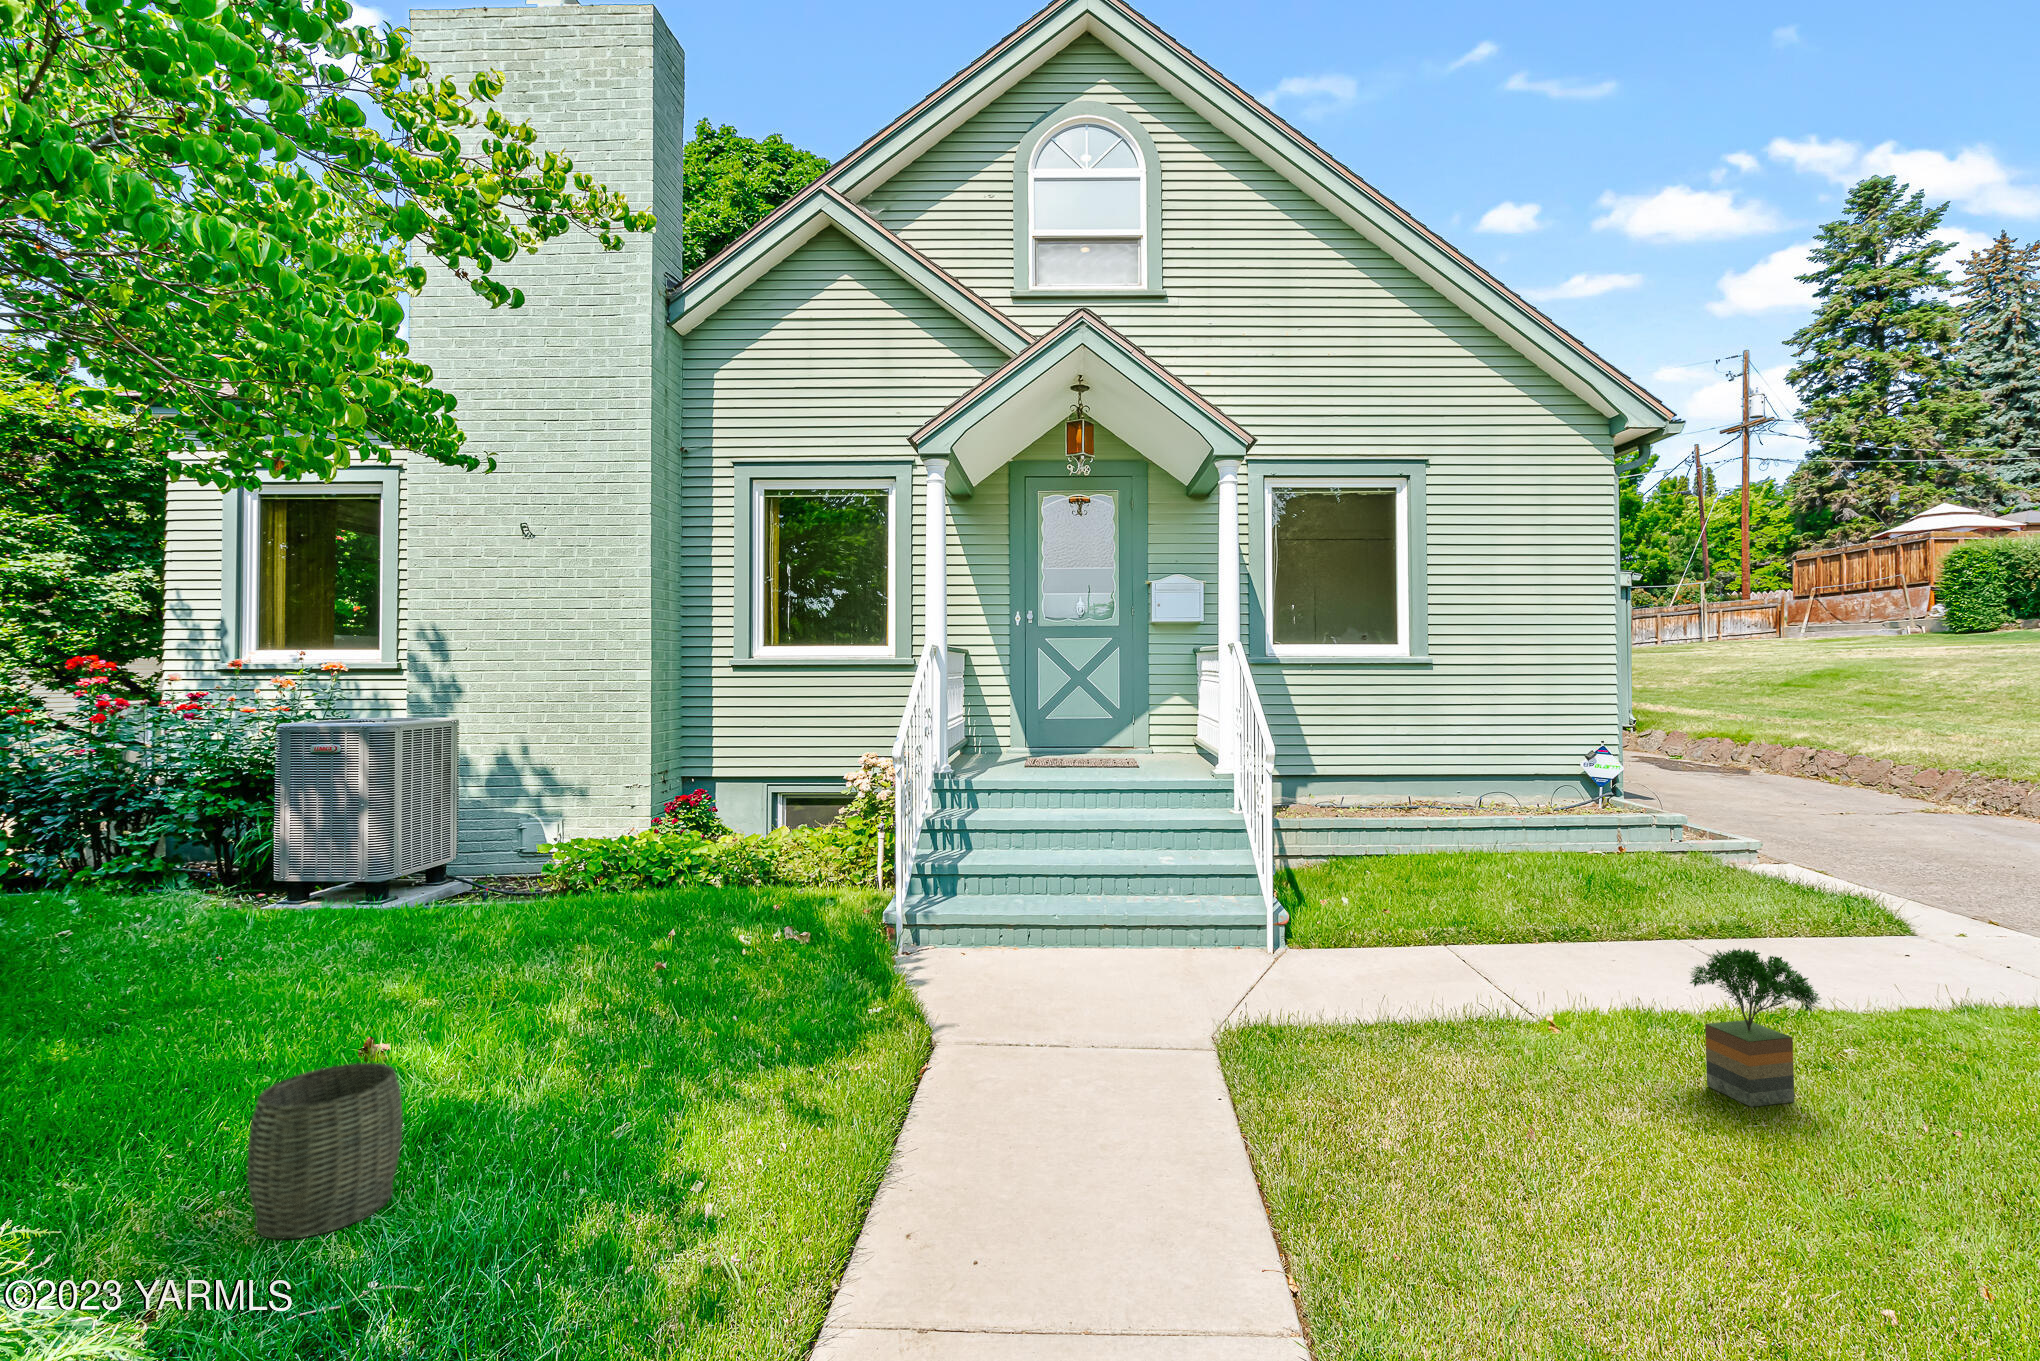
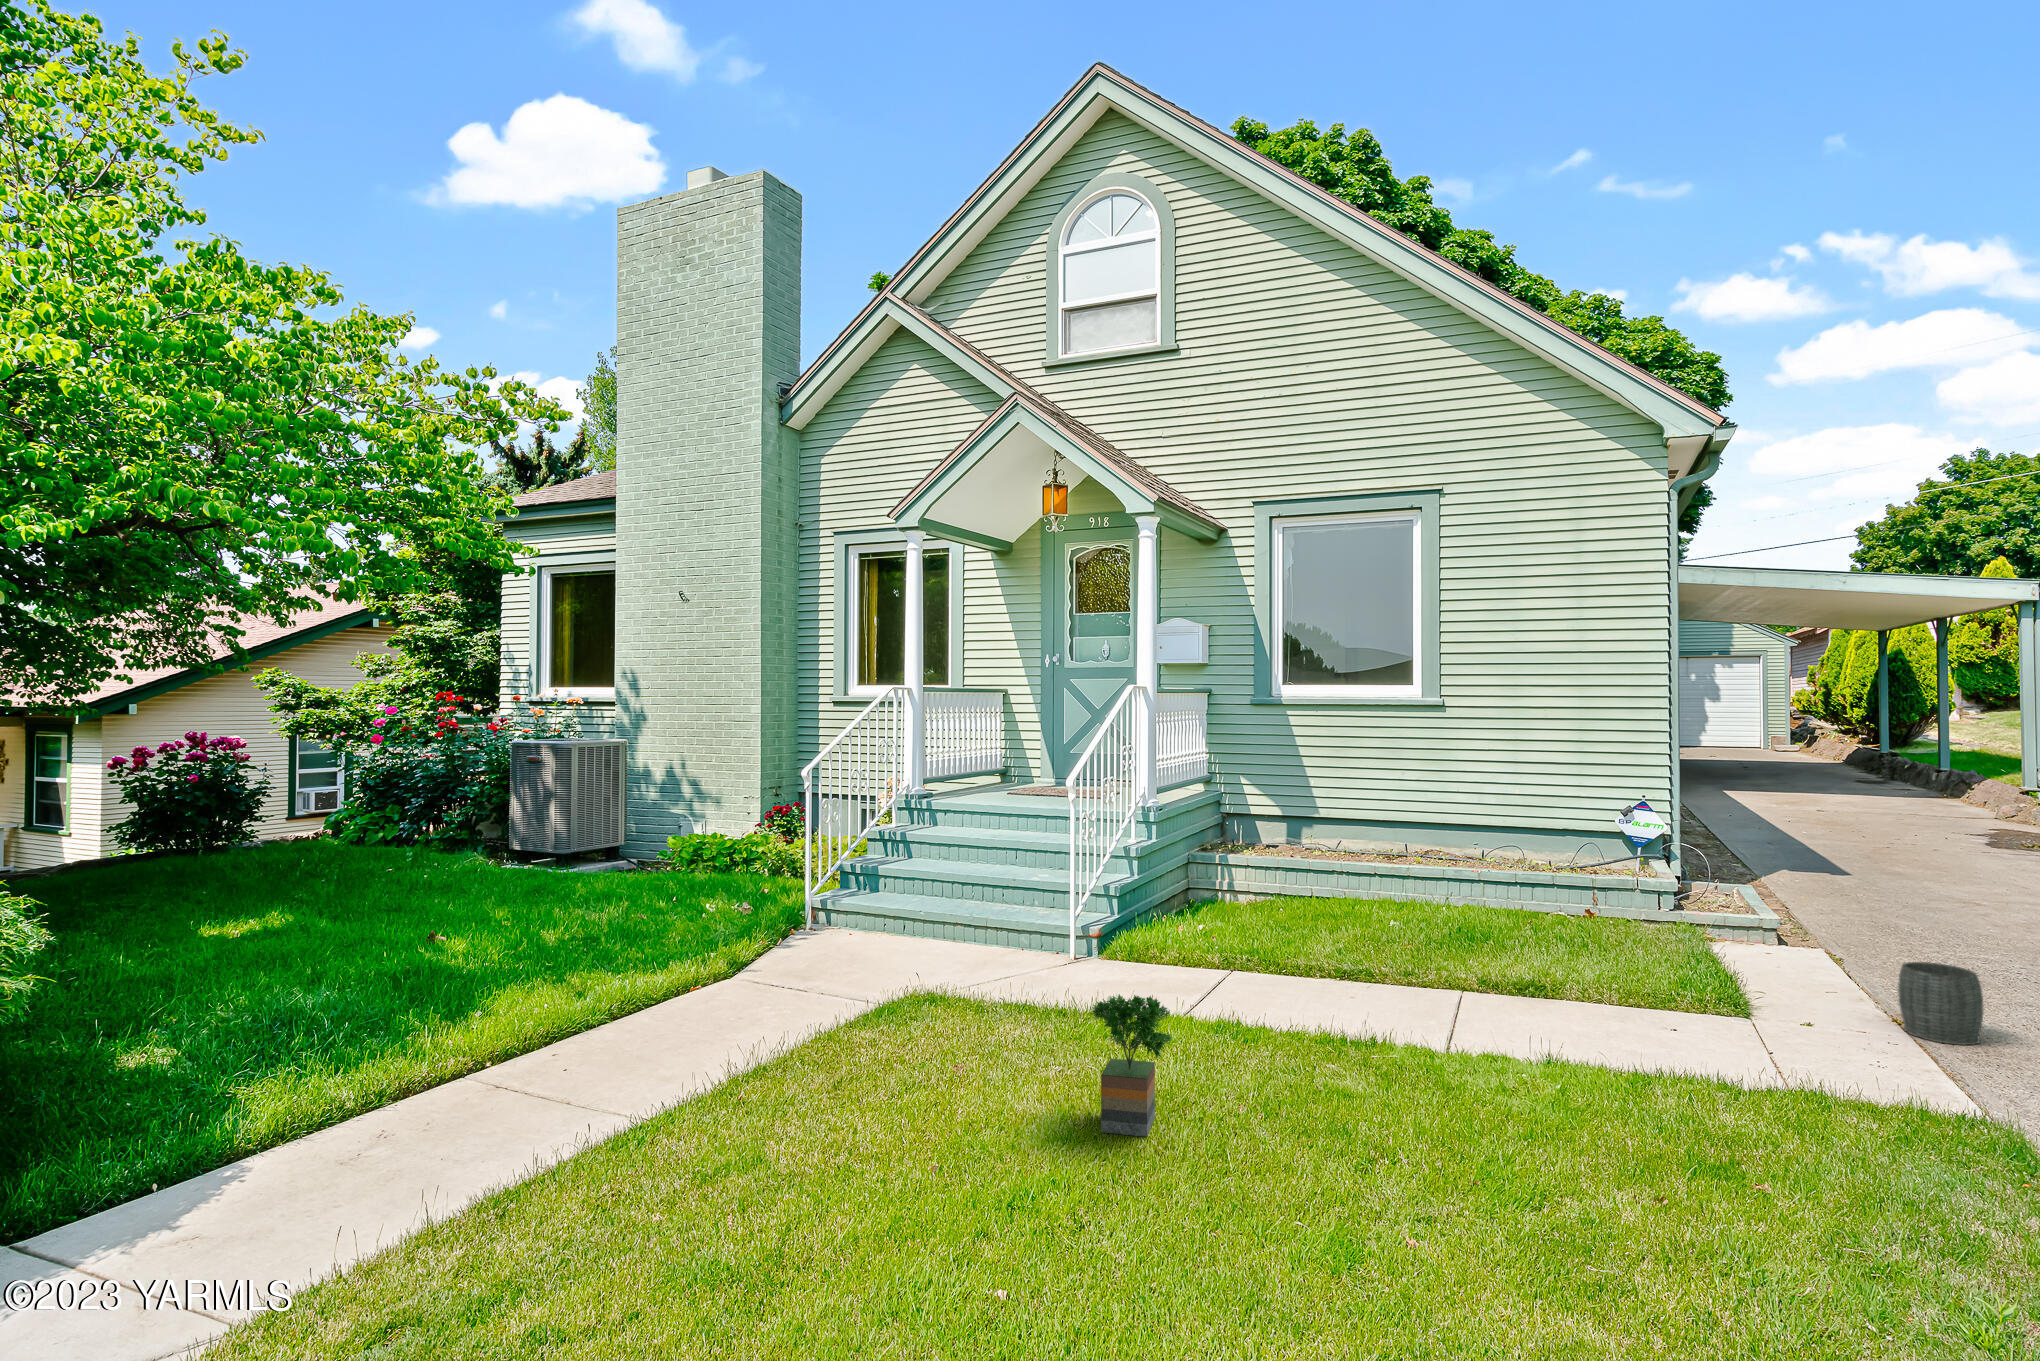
woven basket: present [247,1063,402,1239] -> present [1898,962,1984,1045]

